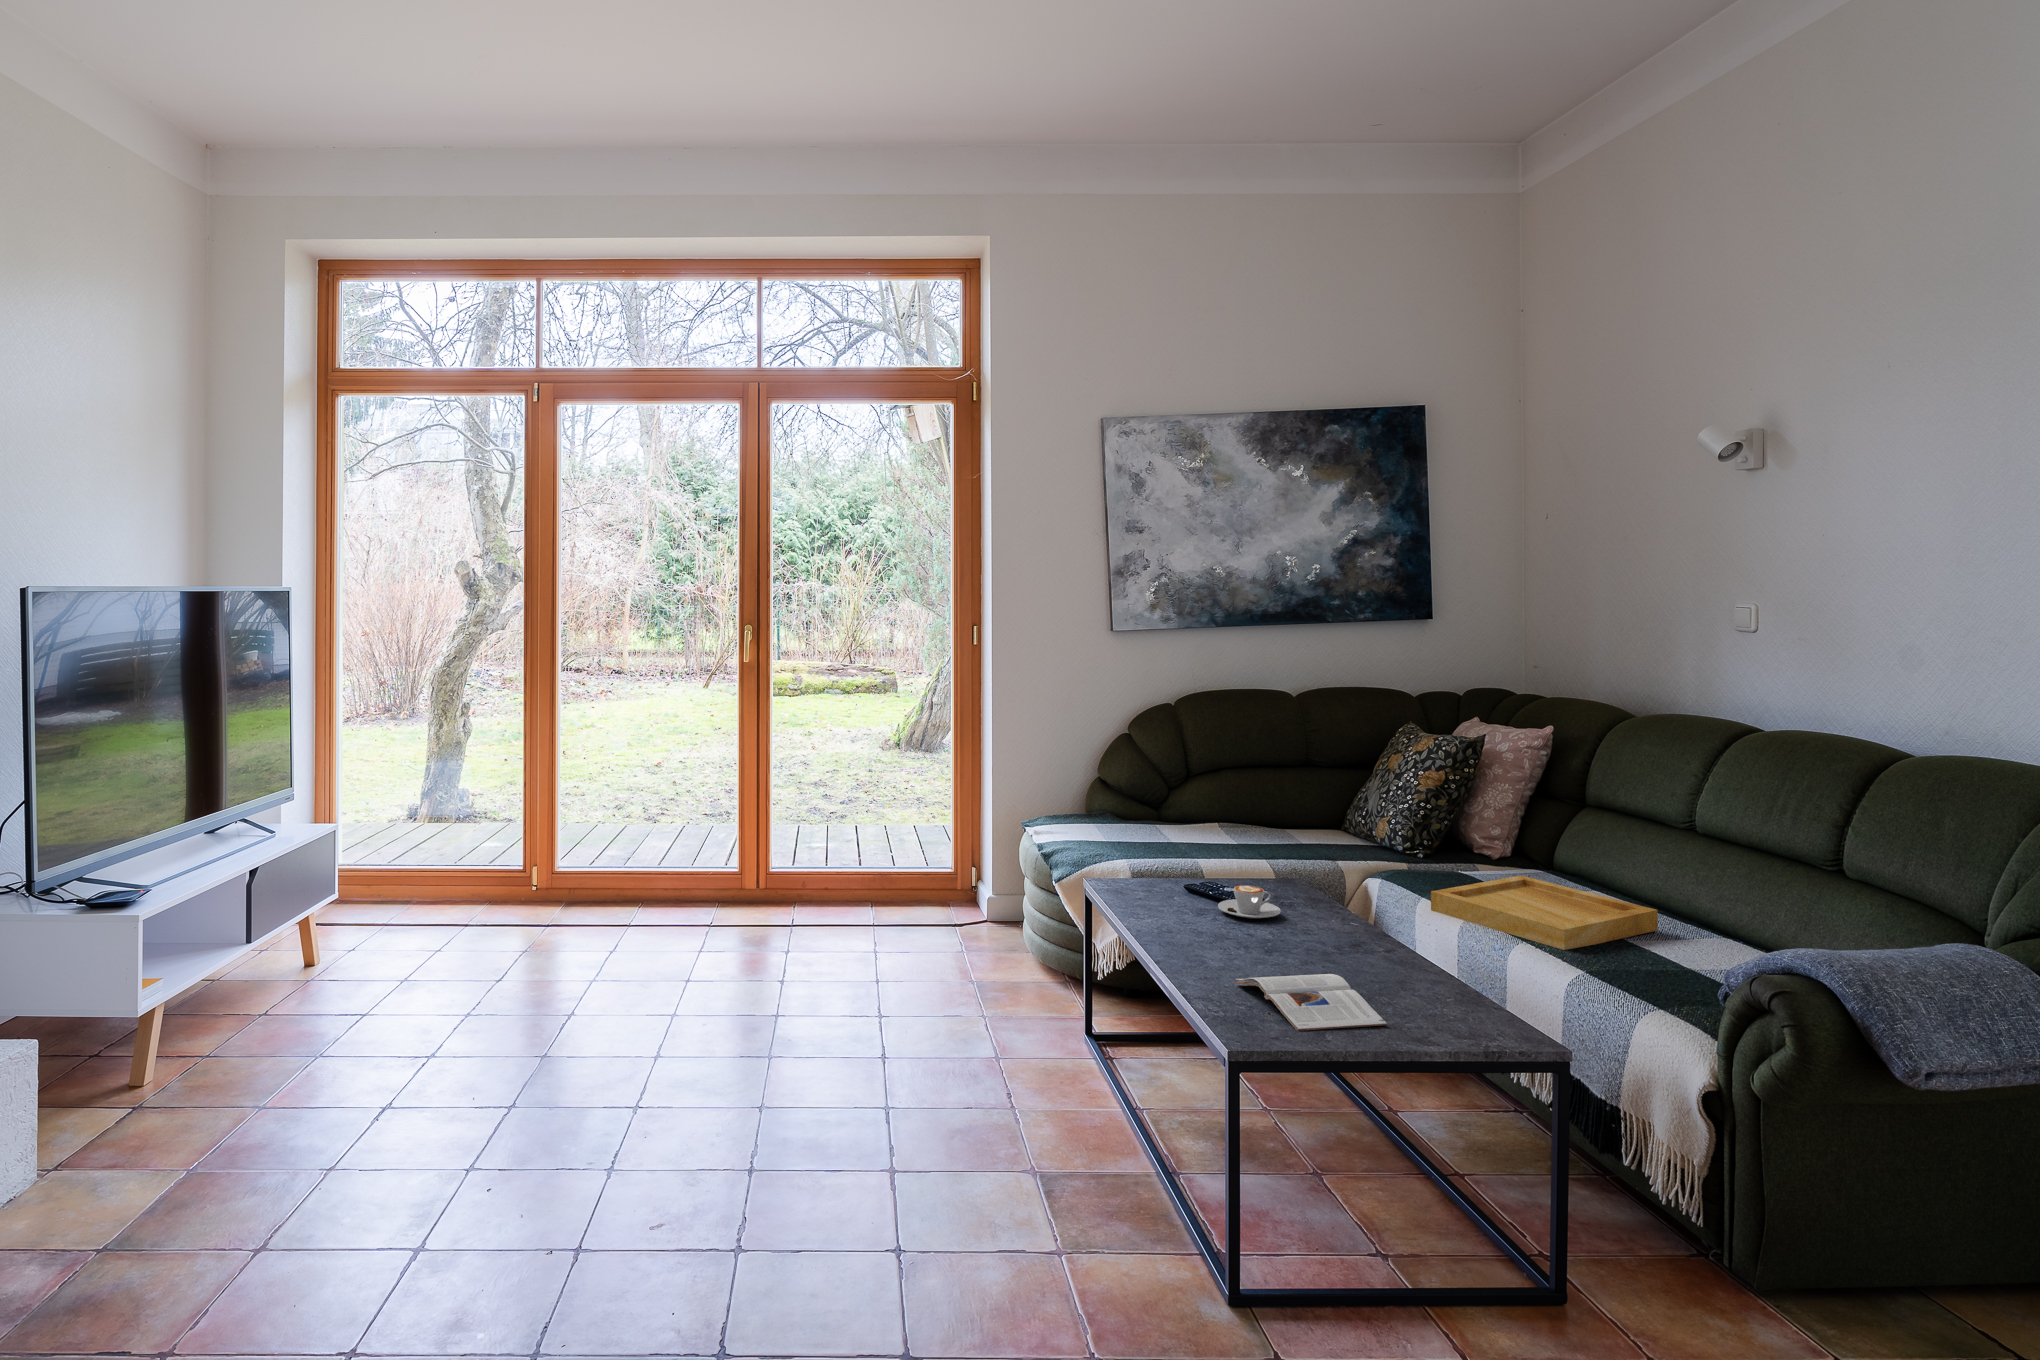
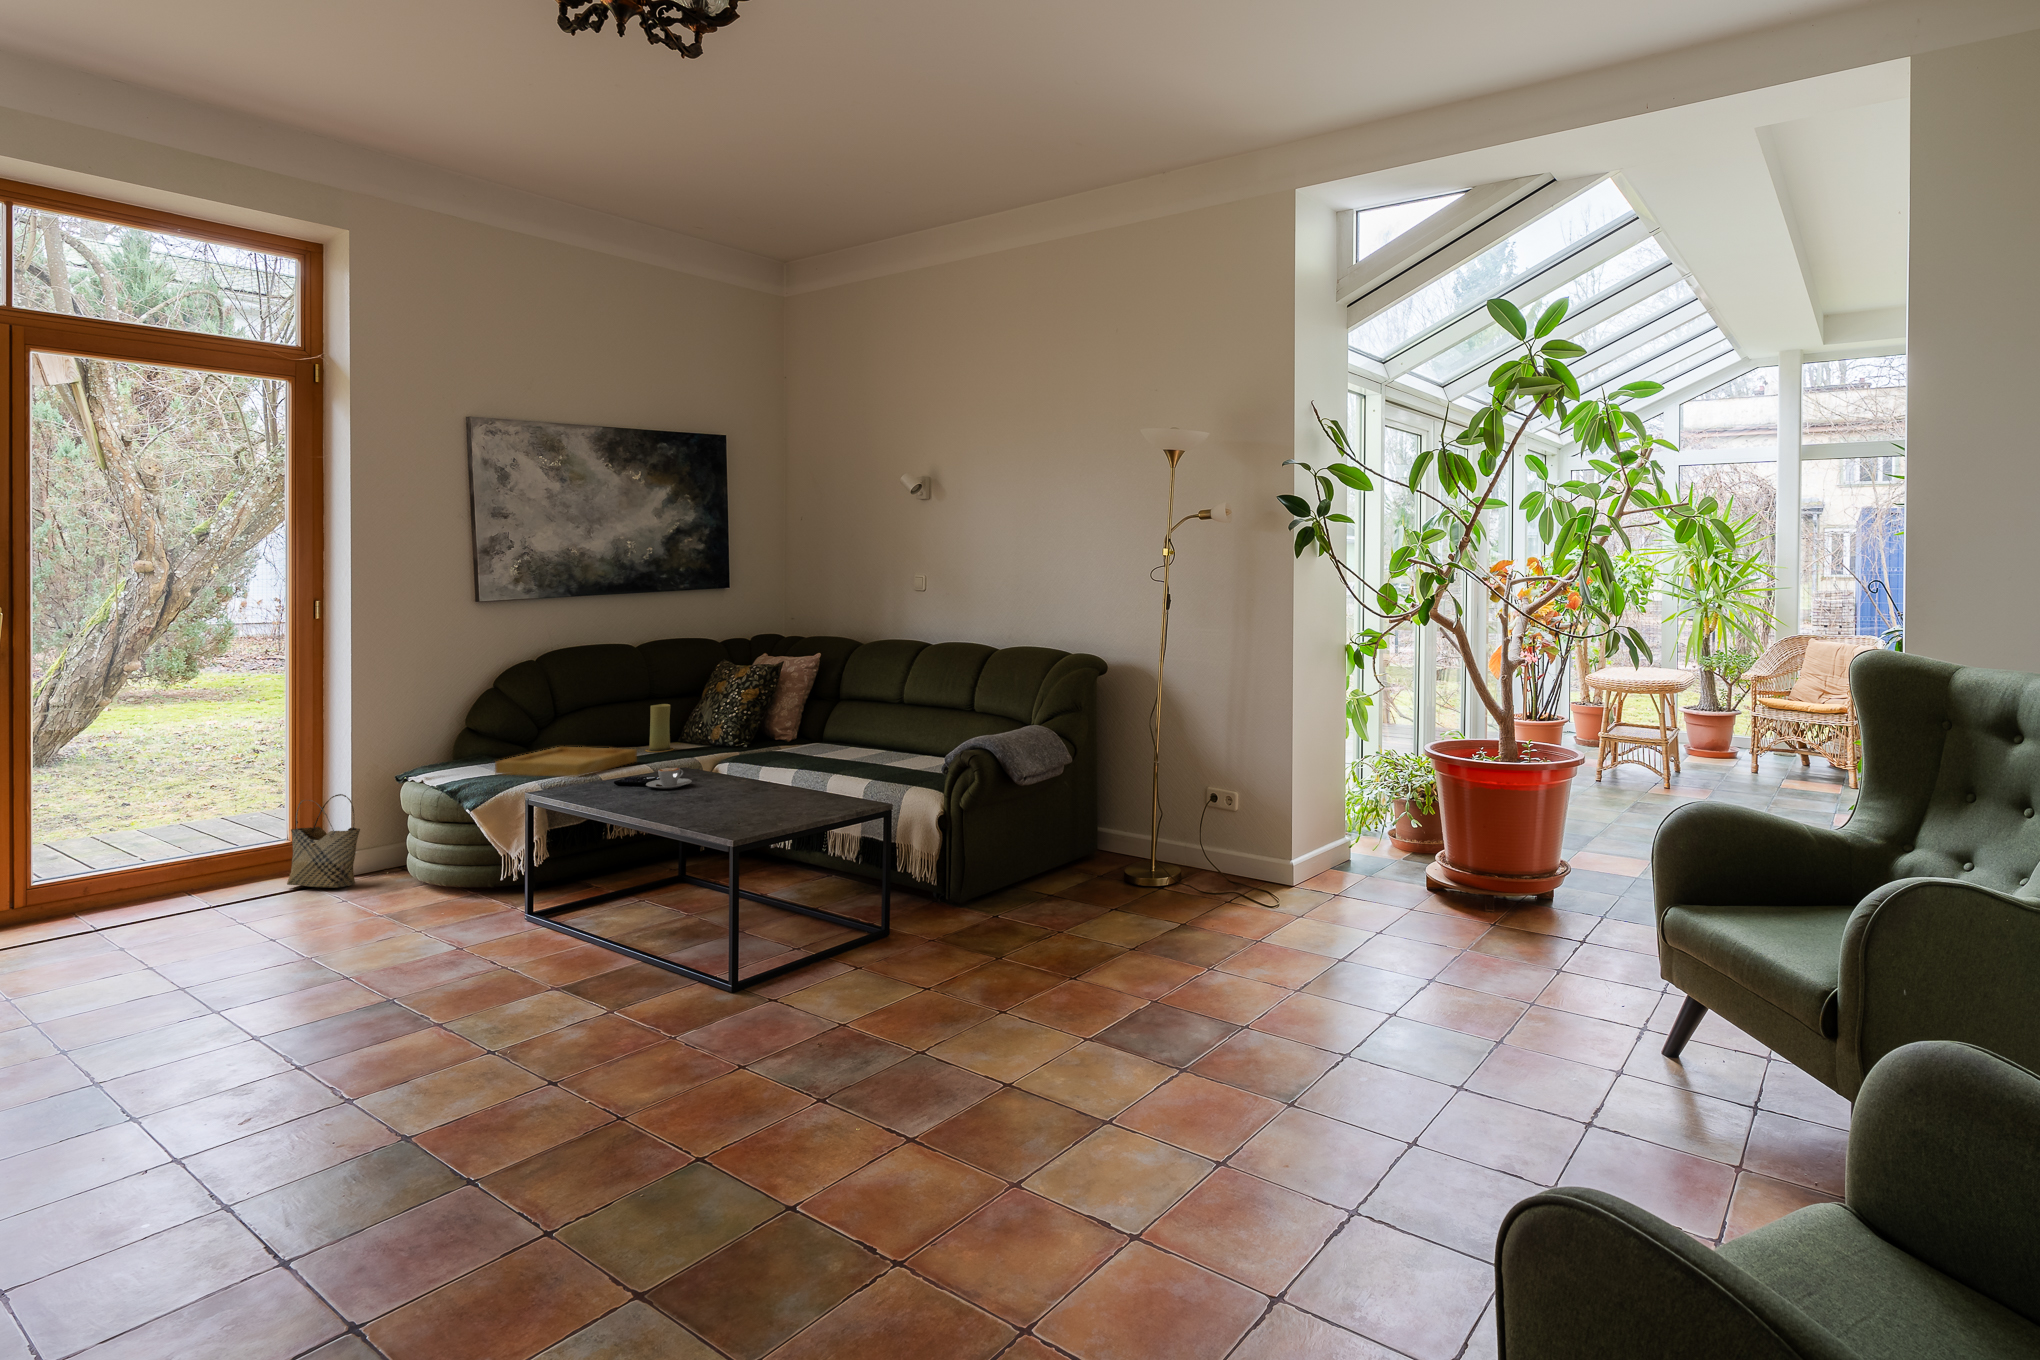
candle: none [1286,777,1323,843] -> present [645,704,674,752]
woven basket: none [938,830,992,931] -> present [287,794,360,888]
tray: present [1431,875,1658,950] -> present [495,747,637,777]
magazine: present [1236,974,1387,1030] -> none [701,793,801,821]

